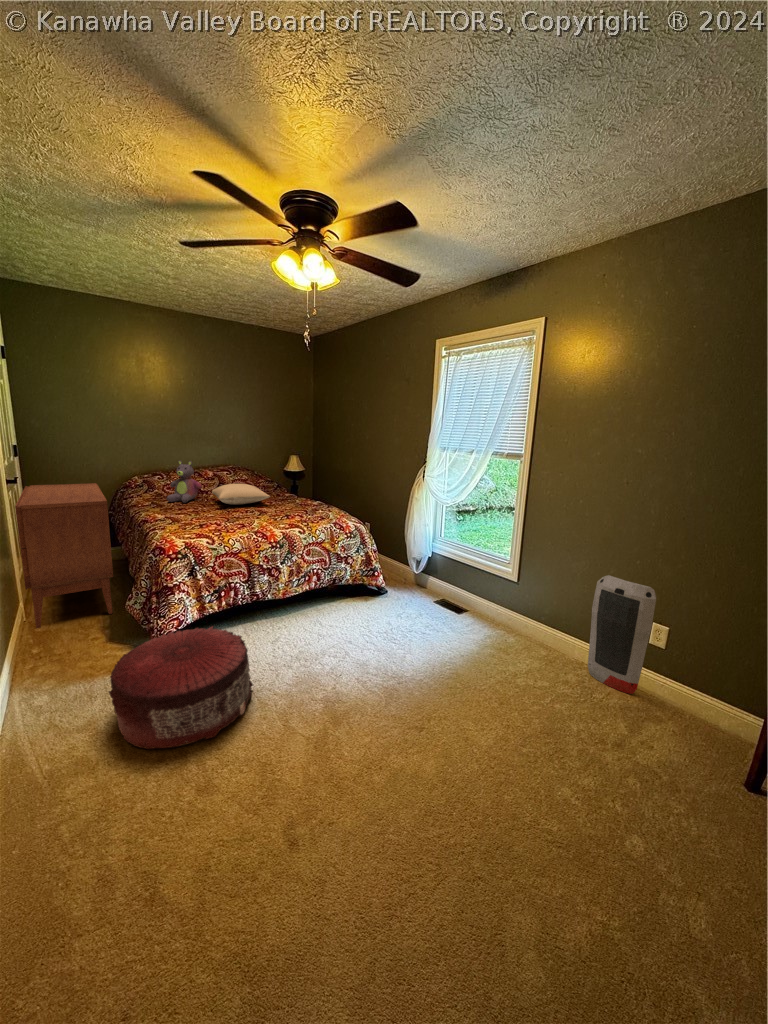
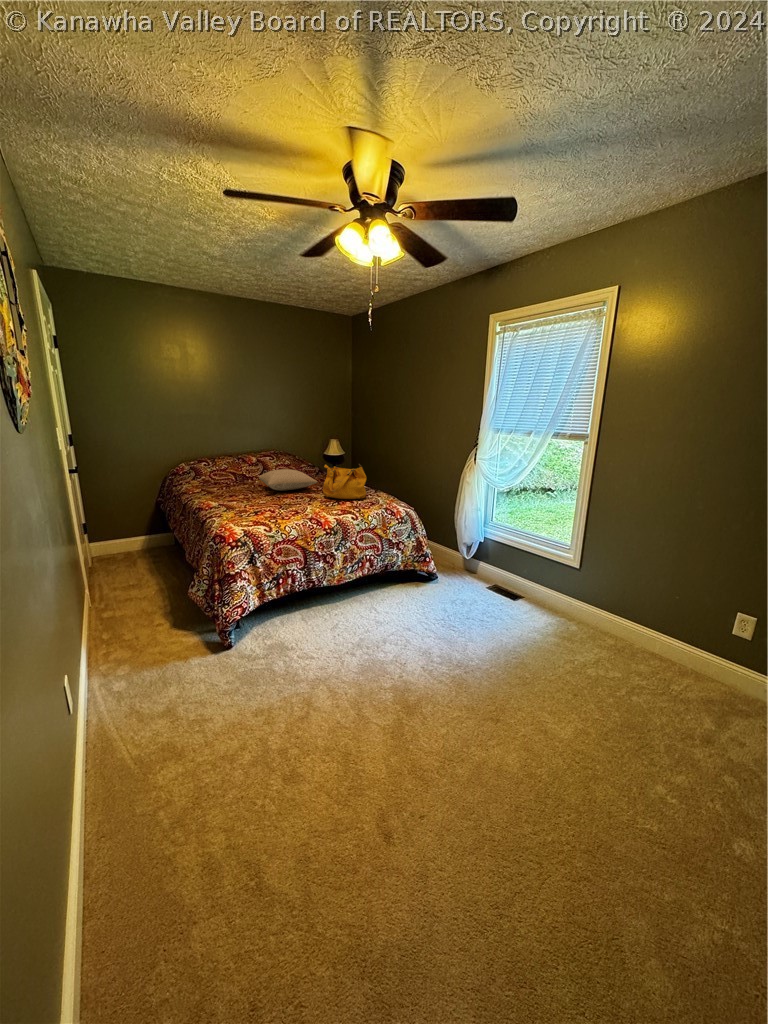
stuffed bear: present [167,460,202,503] -> none [215,447,249,489]
handbag: none [274,479,317,514] -> present [323,464,366,499]
dresser: present [15,483,113,628] -> none [80,471,172,614]
air purifier: present [588,575,656,694] -> none [662,562,746,687]
pouf: present [109,626,253,749] -> none [188,614,322,737]

